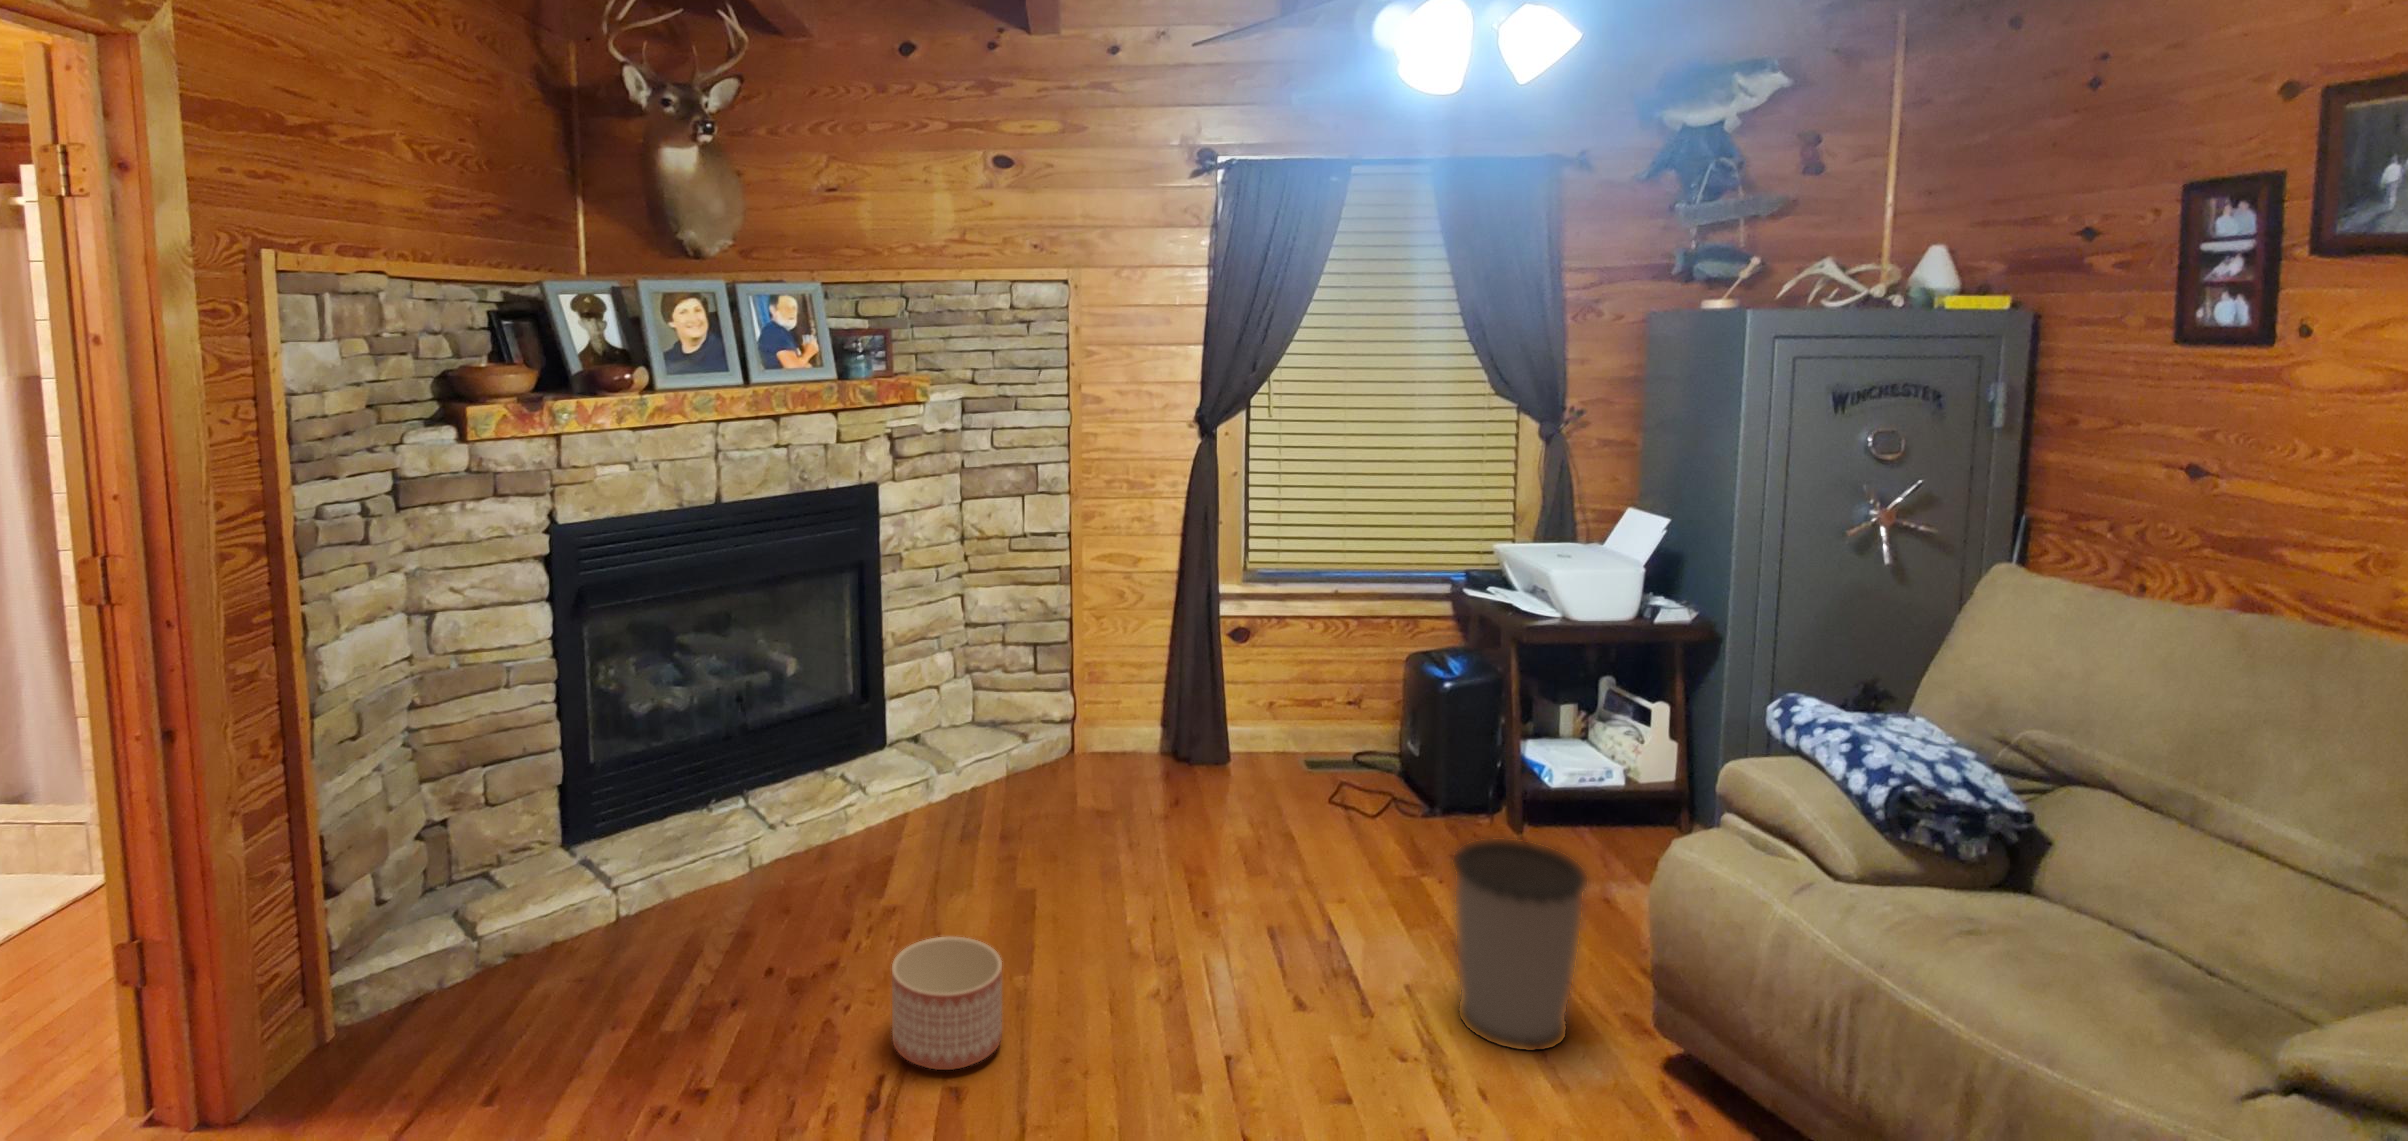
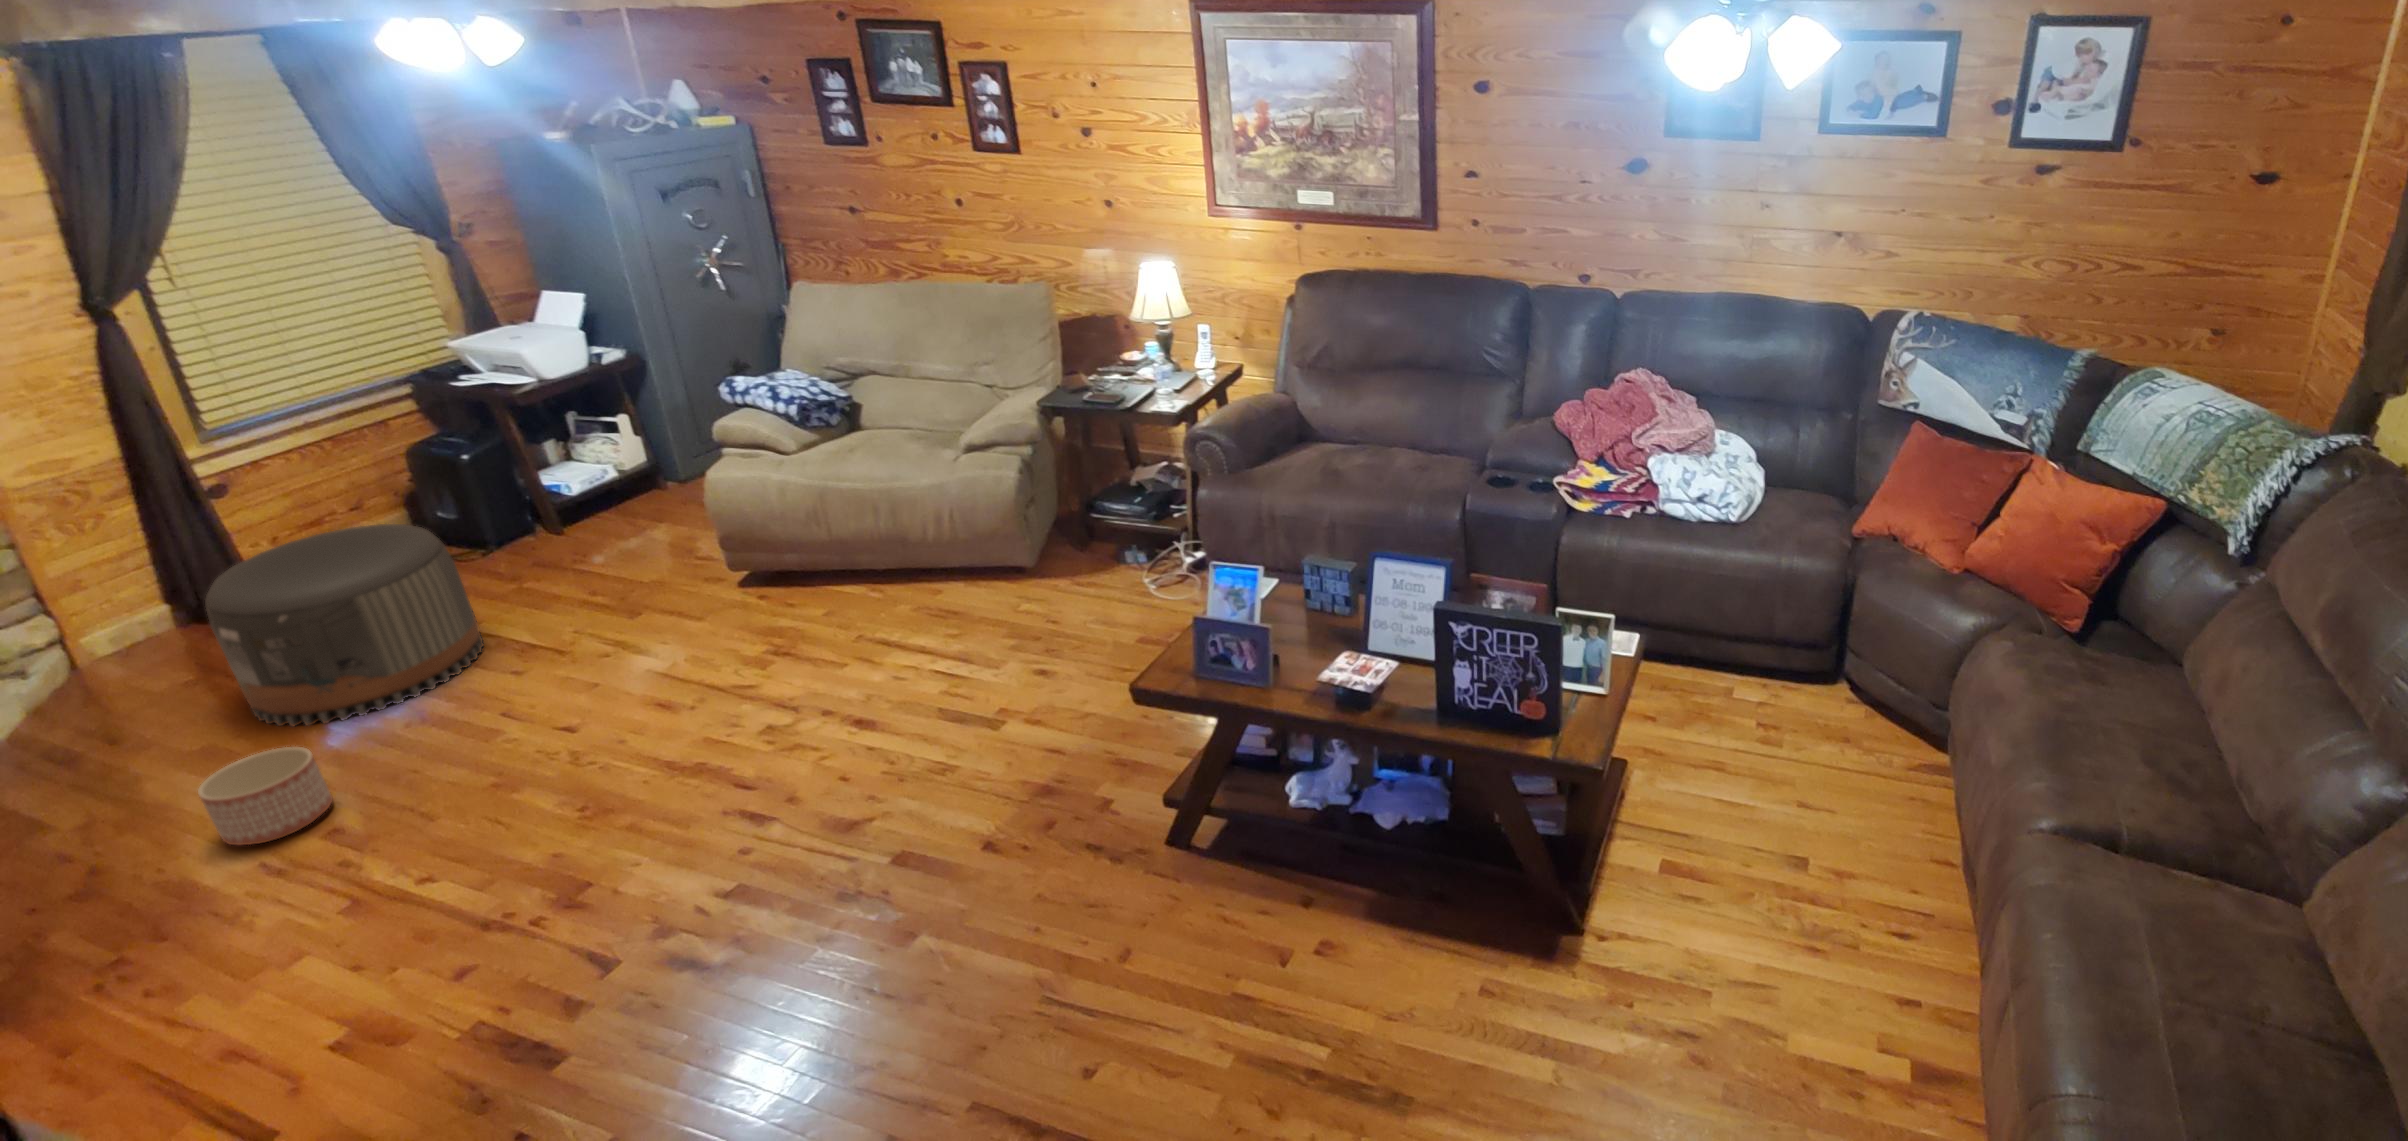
pouf: none [1083,705,1319,968] -> present [205,524,484,726]
wastebasket: present [1454,839,1587,1050] -> none [581,509,686,624]

